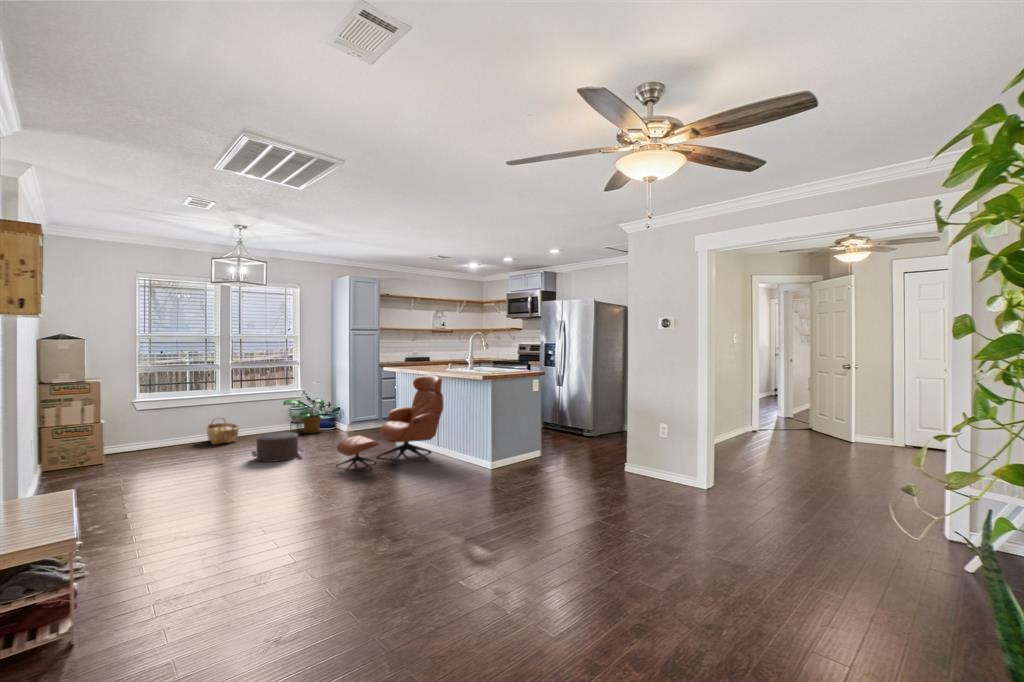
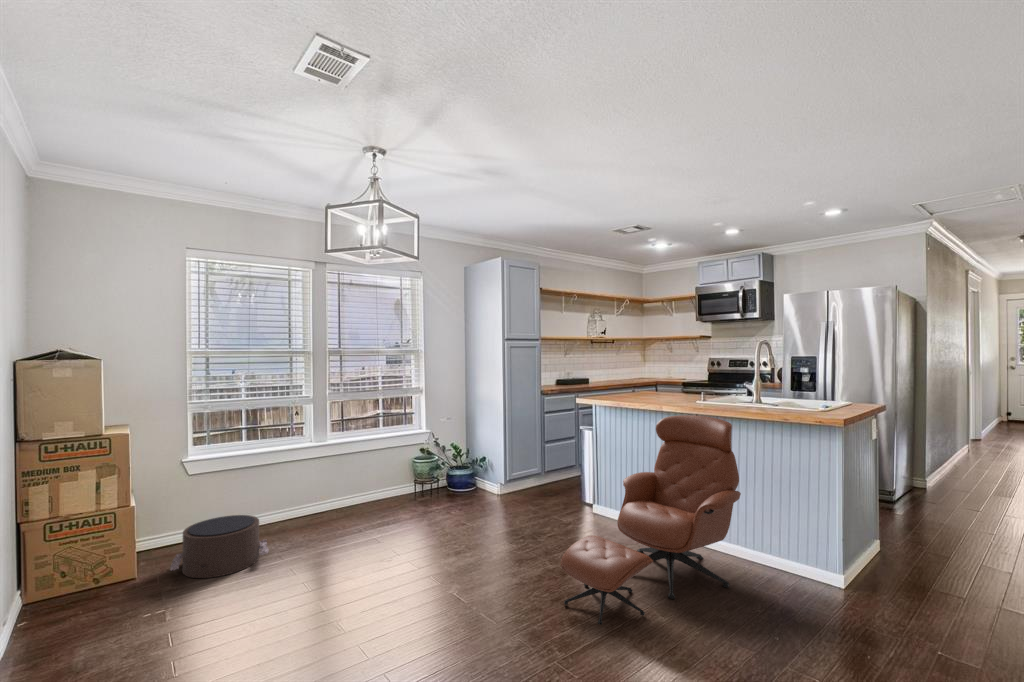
potted plant: present [283,399,323,433] -> none [410,445,468,502]
woven basket: present [207,418,239,444] -> none [297,481,347,530]
pouf: present [252,432,305,462] -> present [170,515,269,578]

